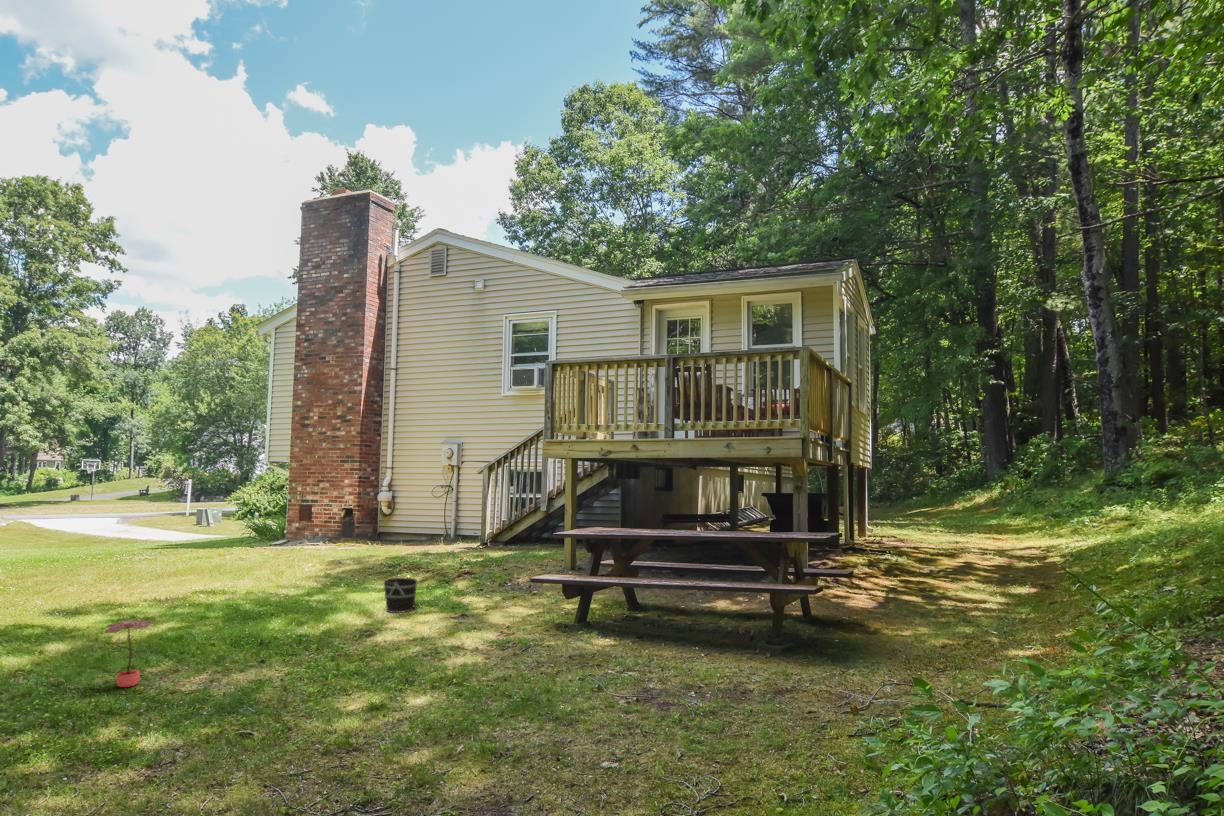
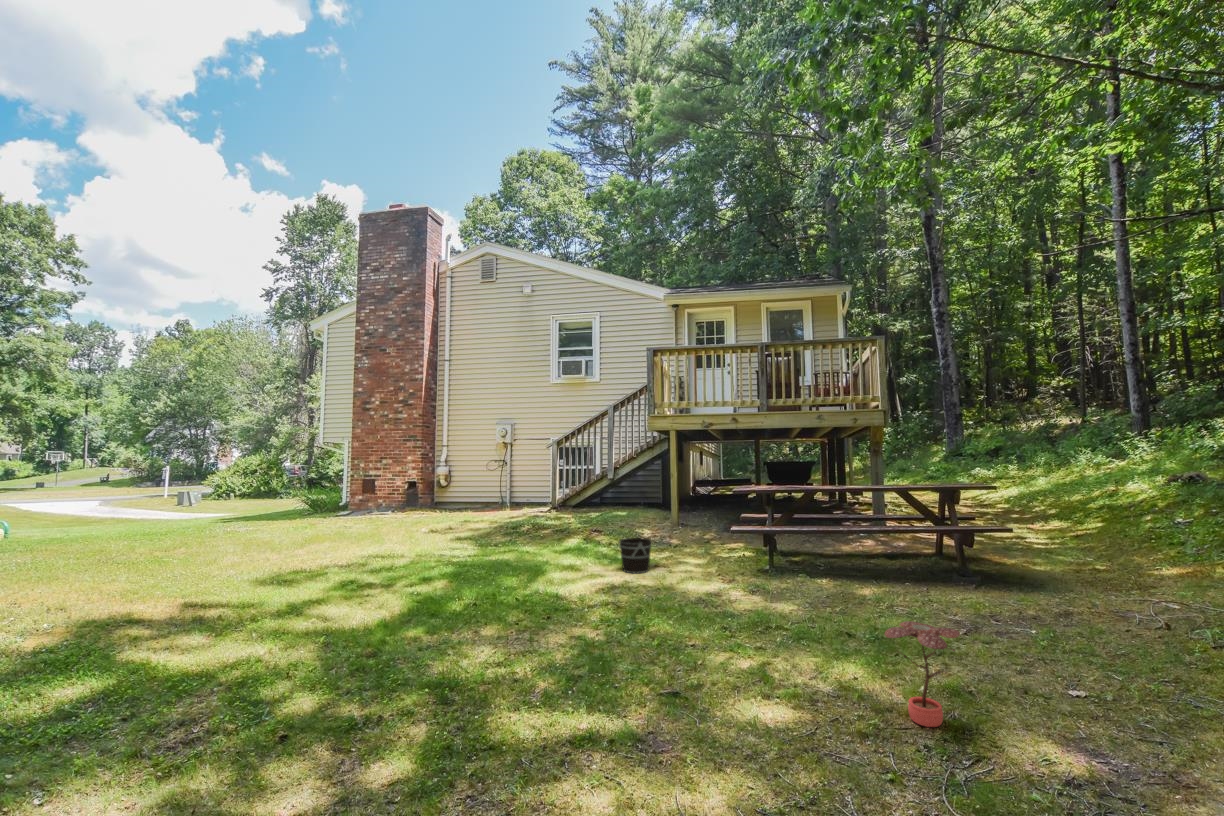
potted plant: present [105,620,152,687] -> present [885,621,960,727]

